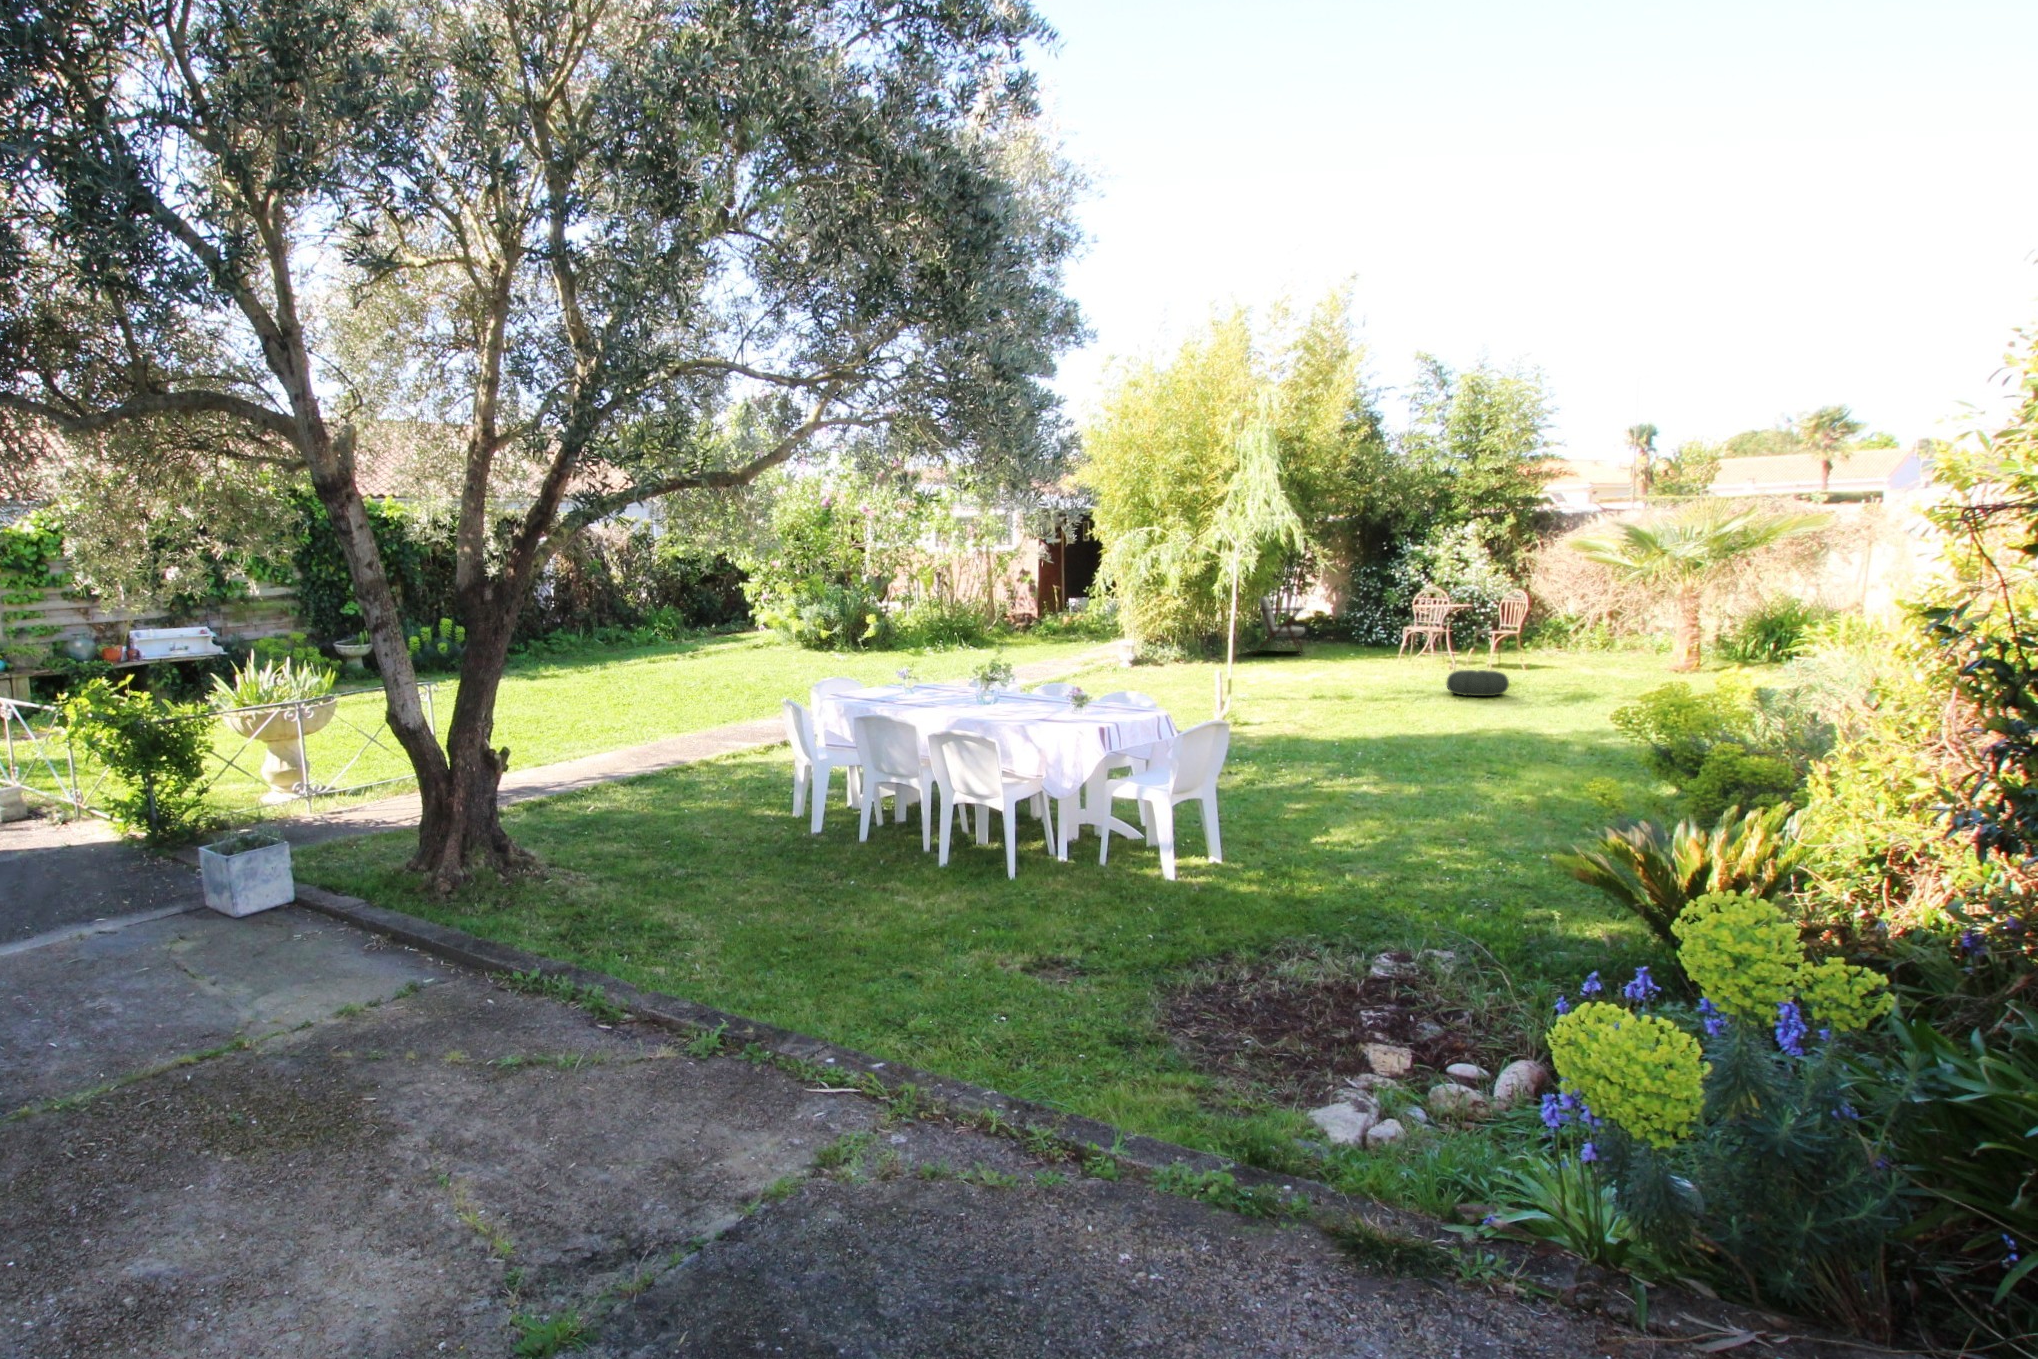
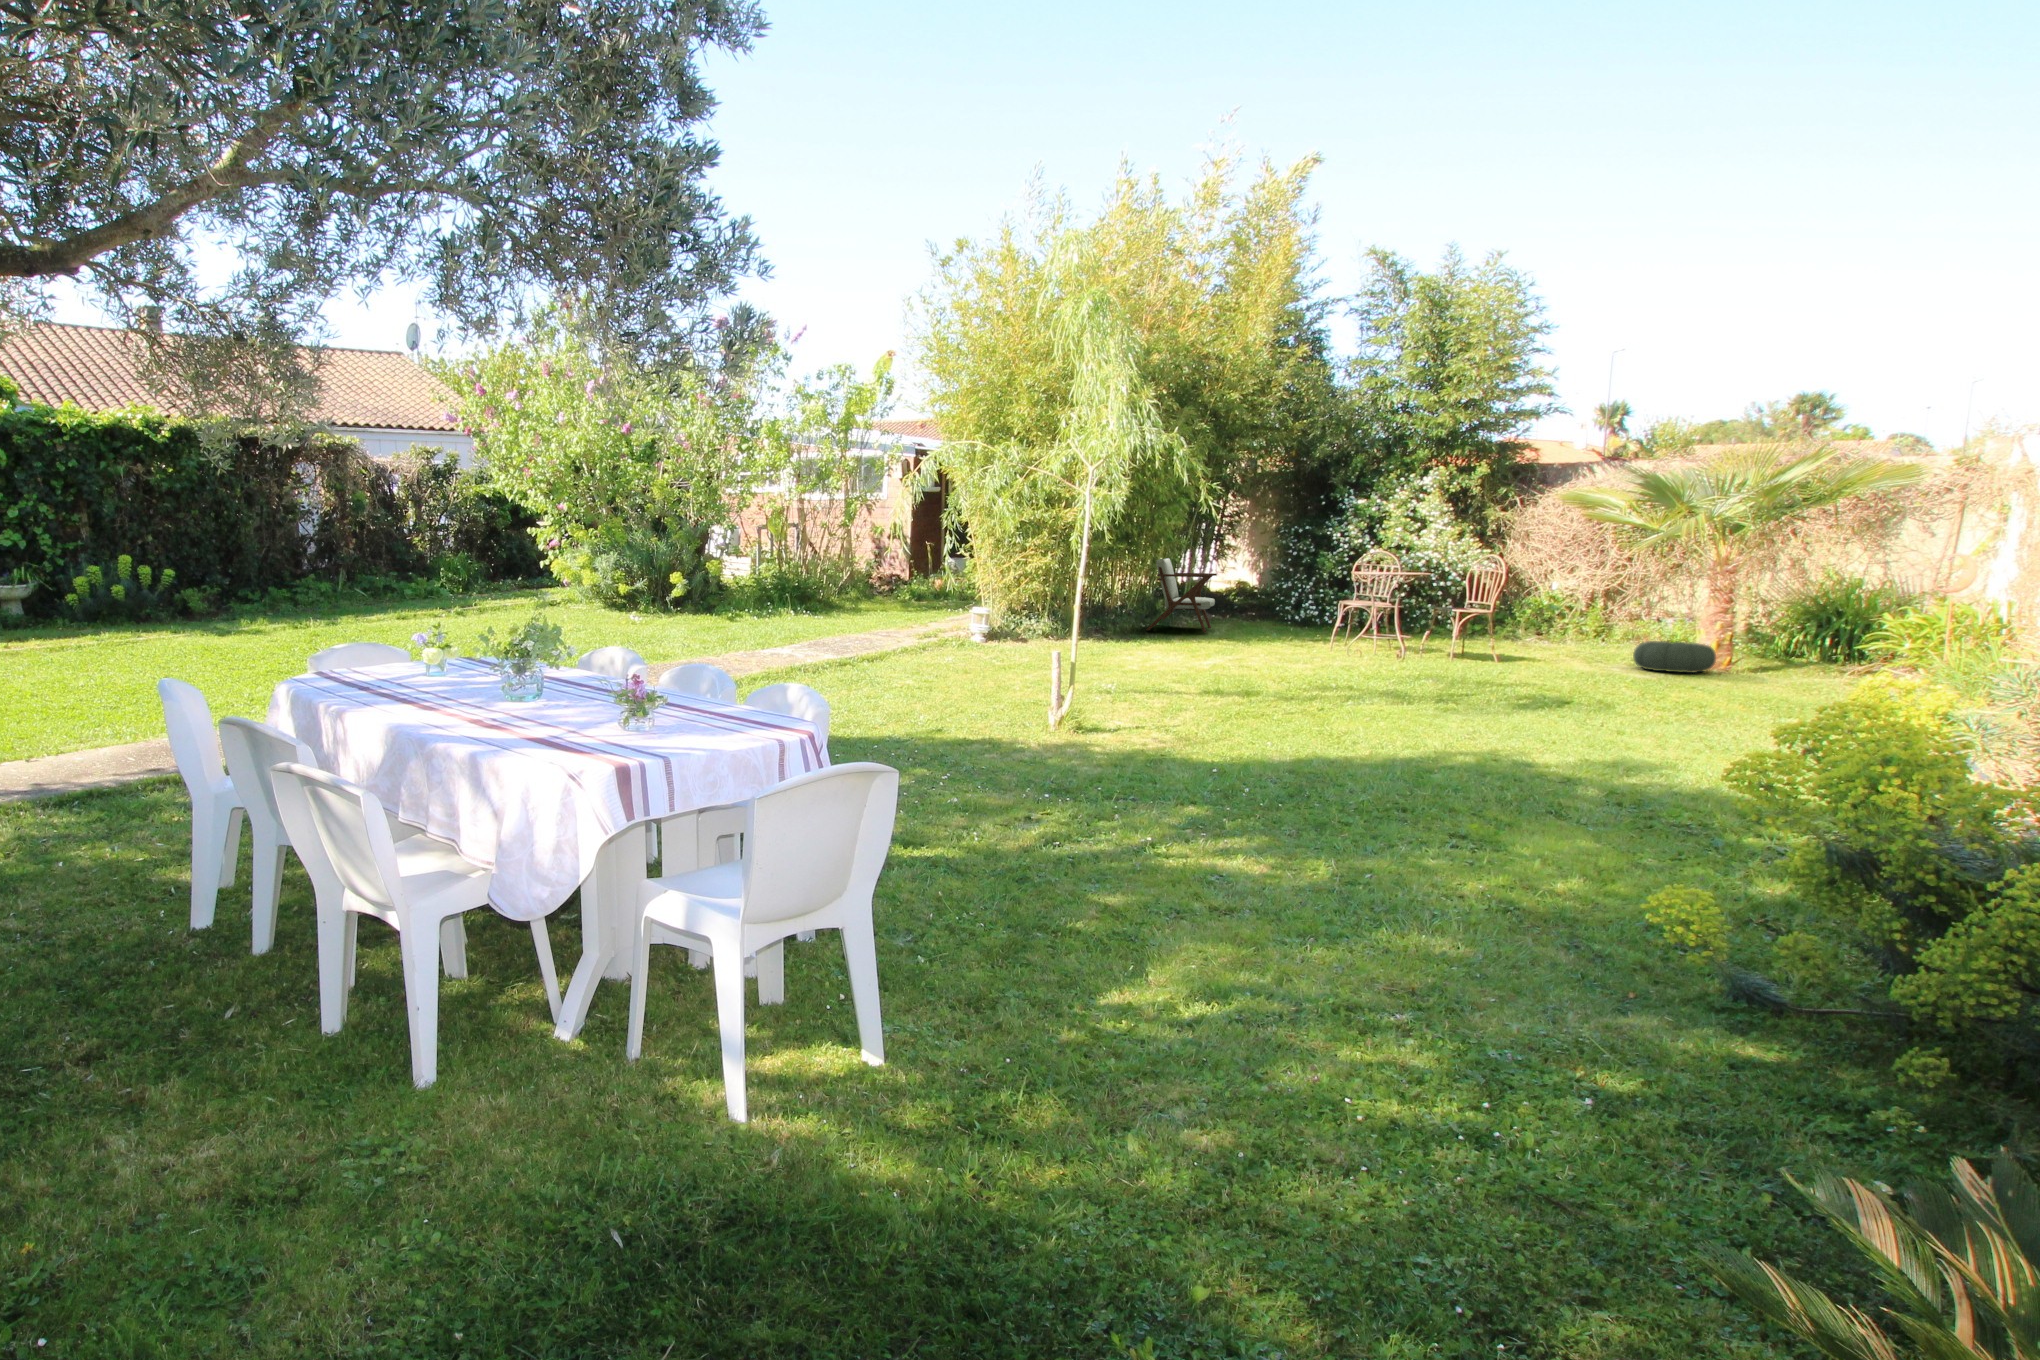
pouf: present [1447,670,1509,696] -> present [1633,641,1716,673]

